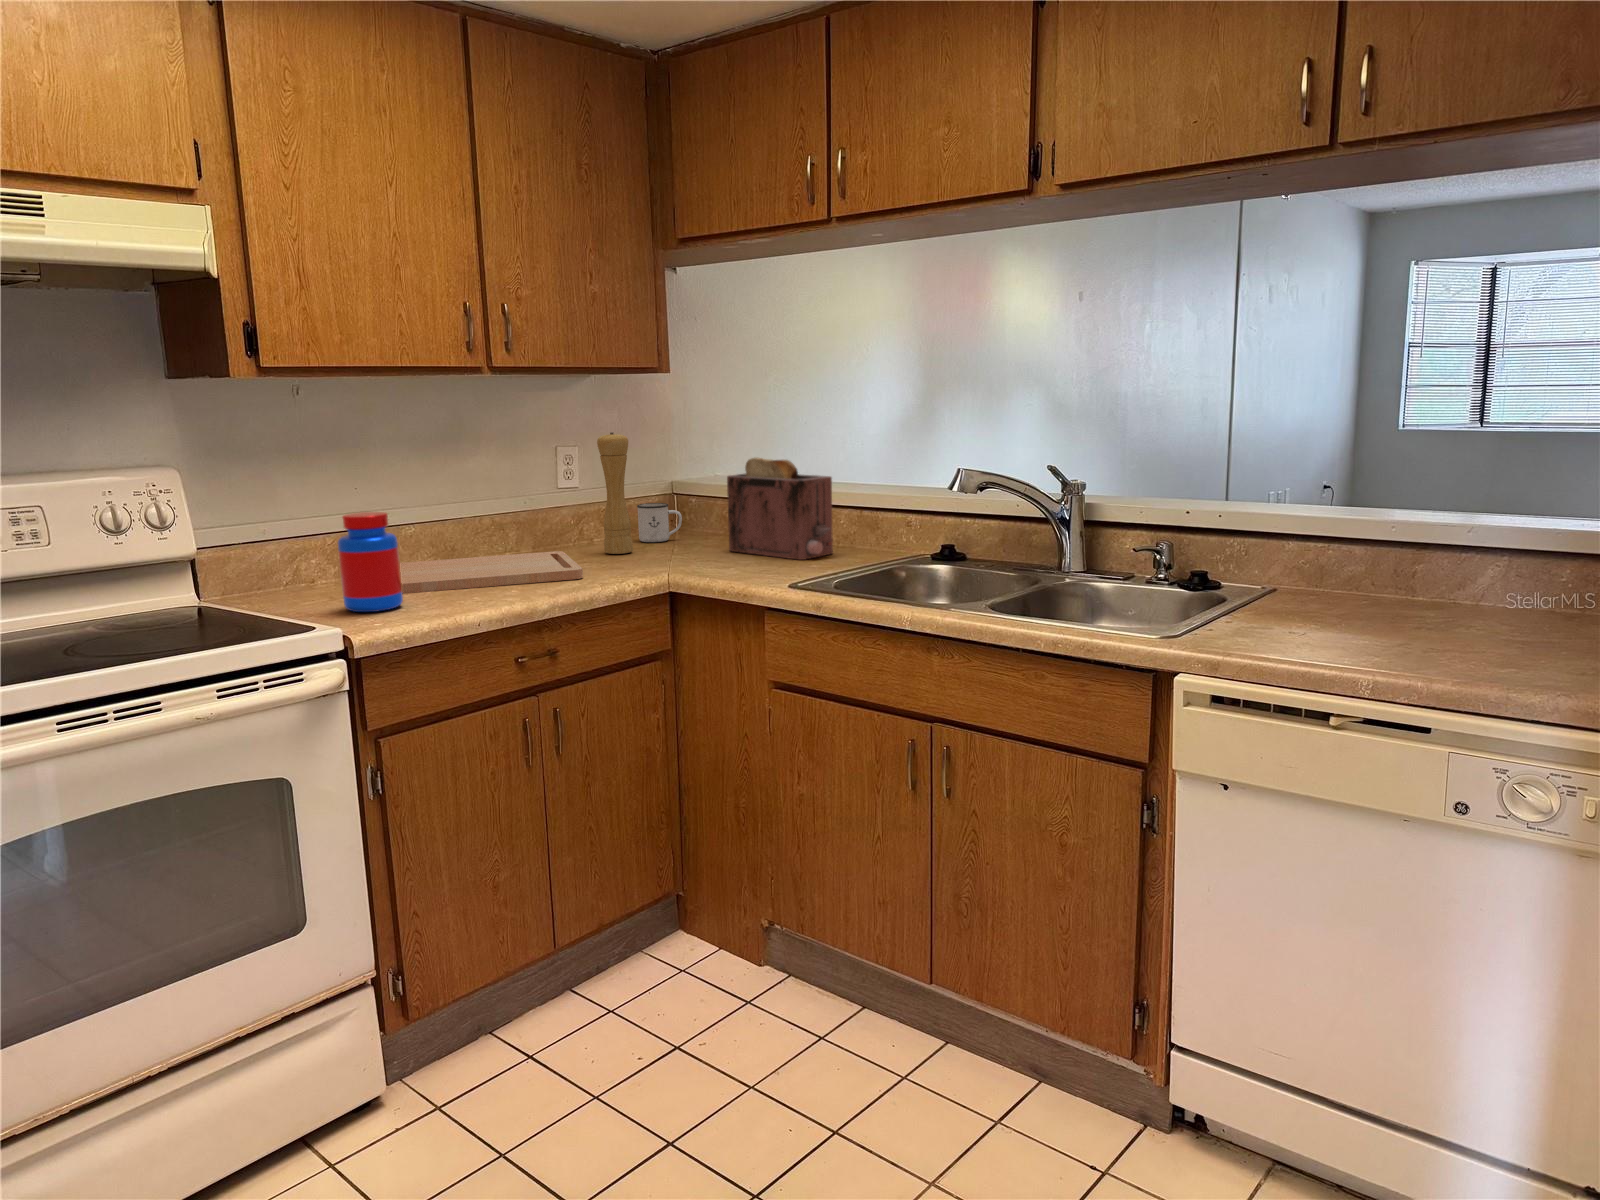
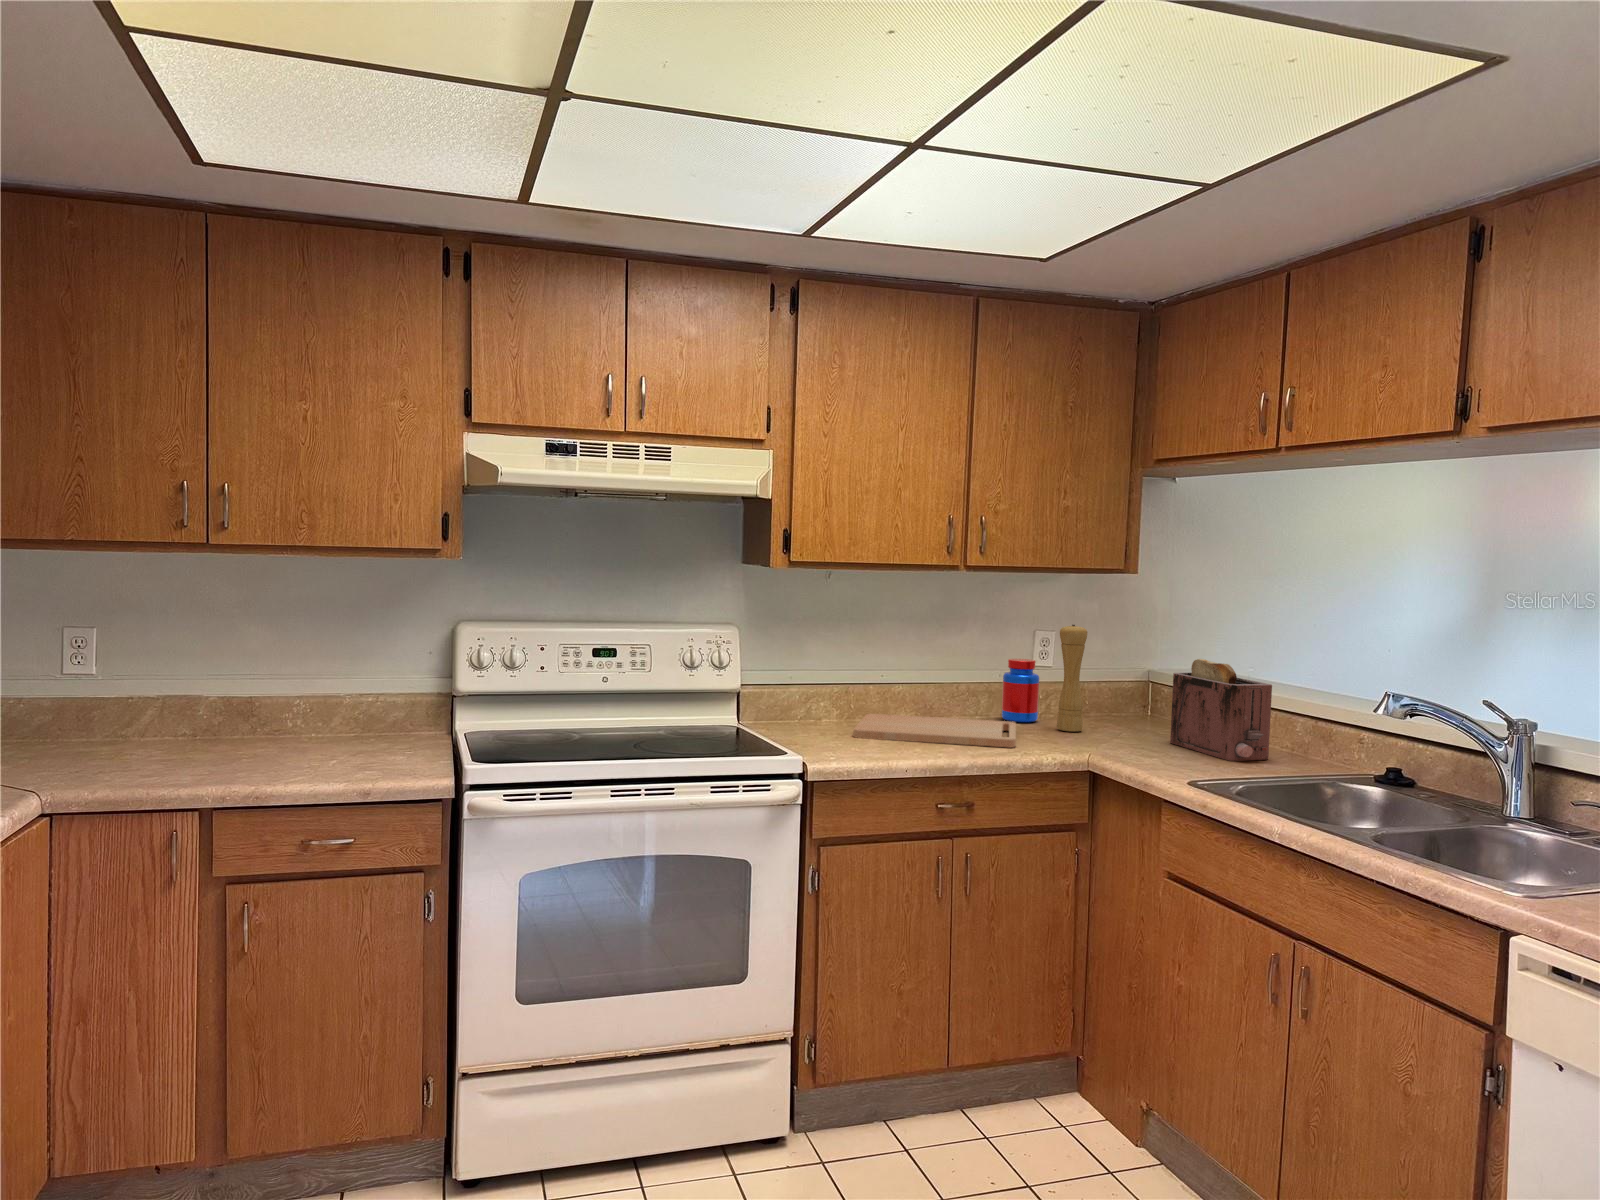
mug: present [637,503,682,542] -> none [1099,689,1141,726]
jar: present [338,512,403,612] -> present [1002,658,1039,722]

